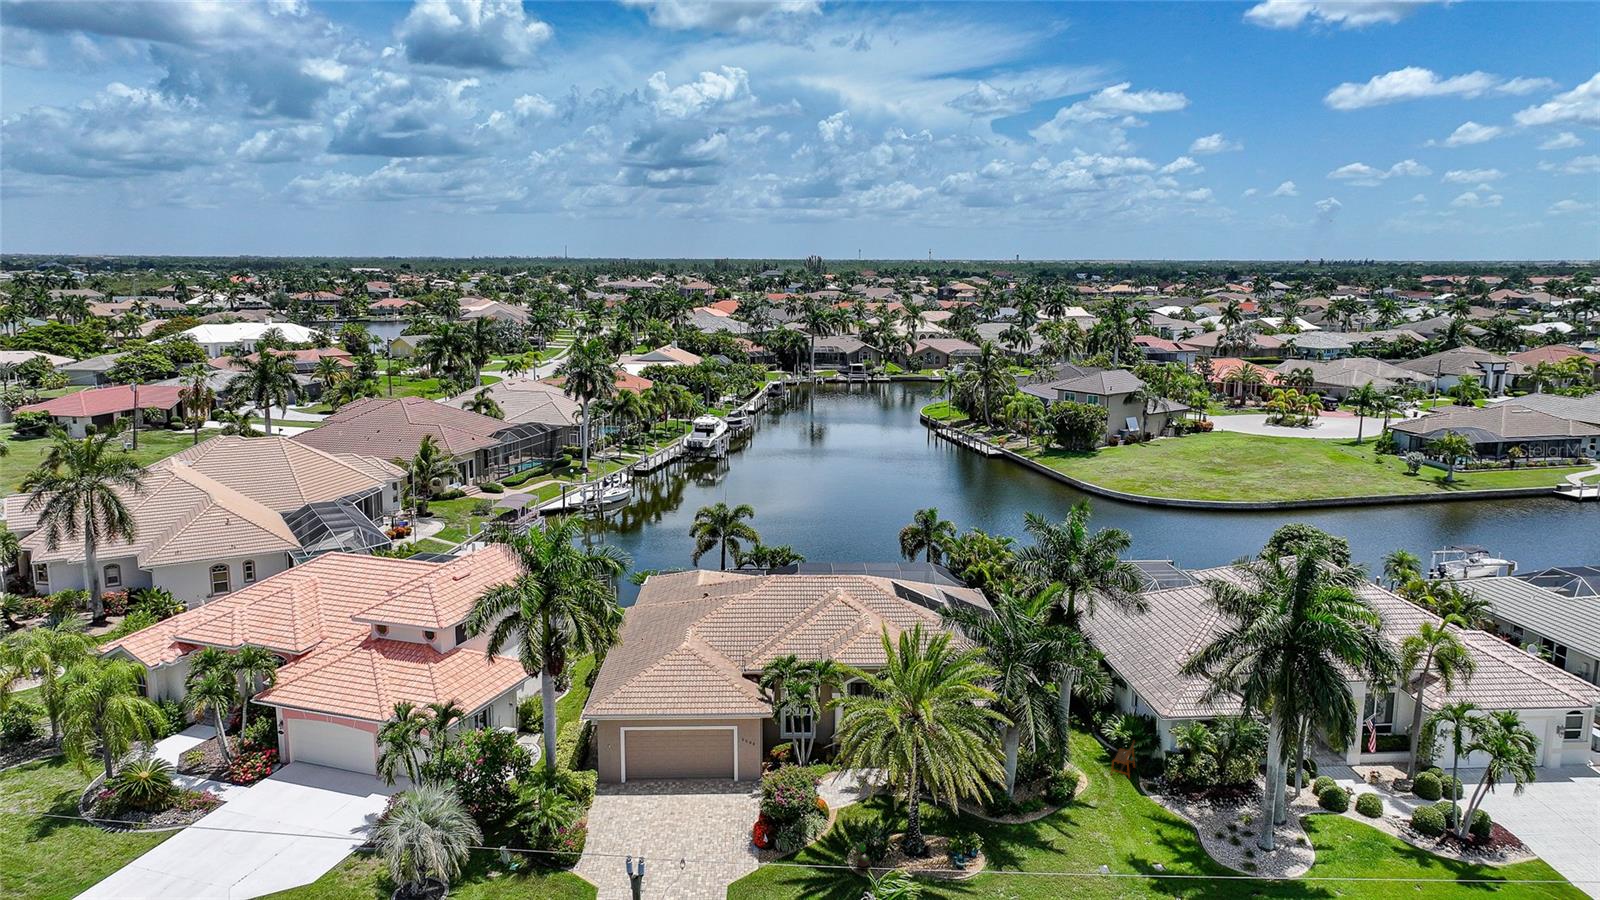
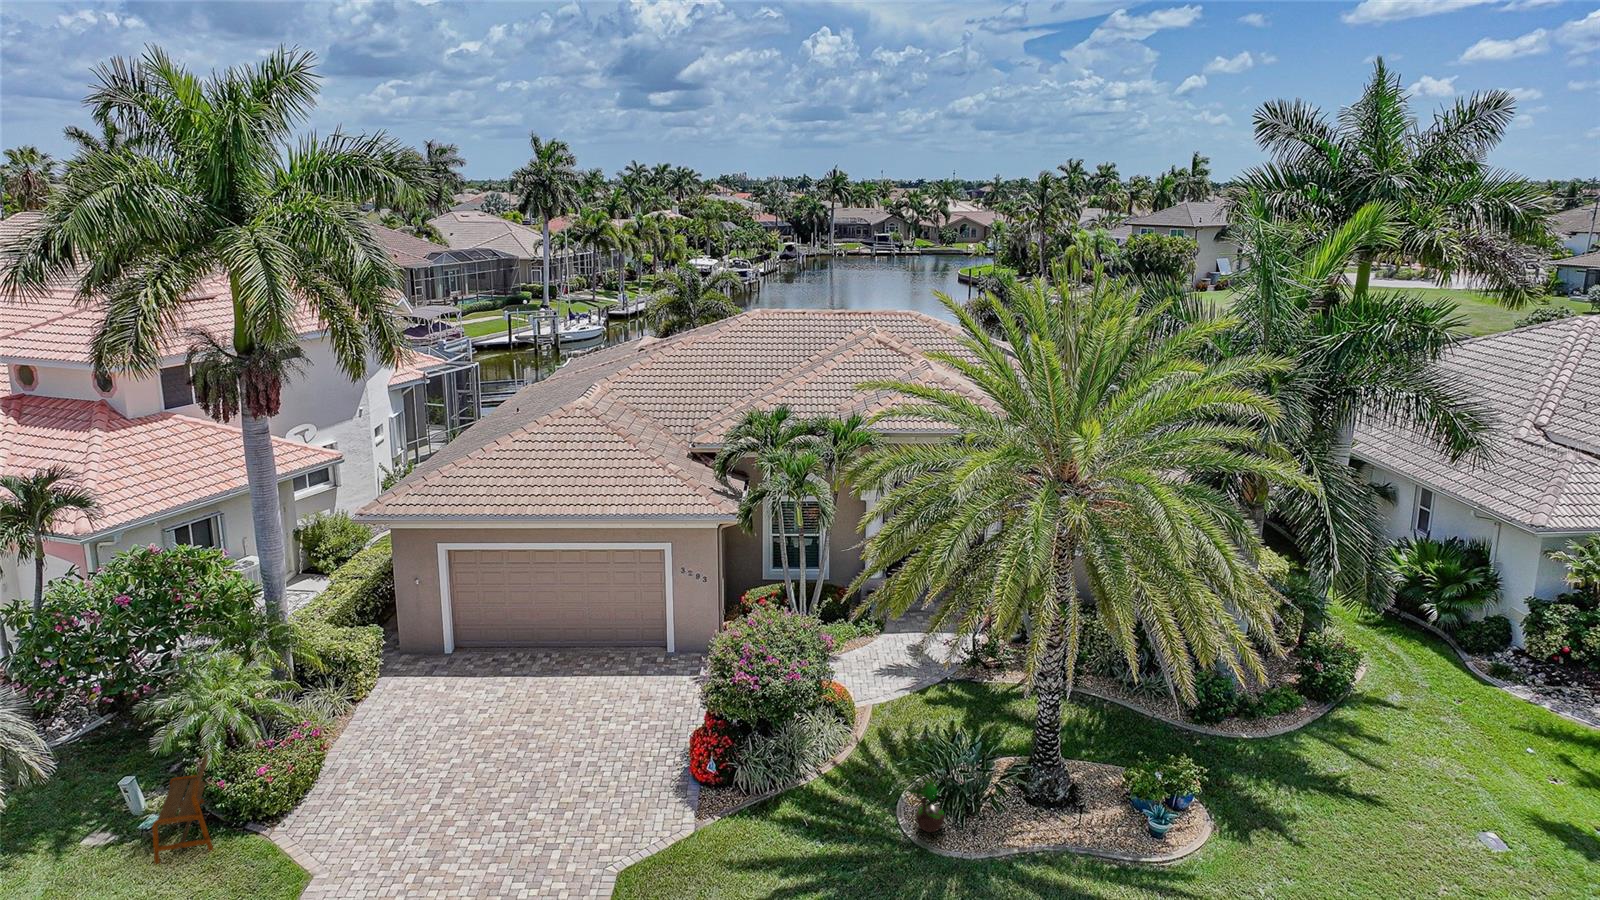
bench: present [1111,742,1135,777] -> present [152,752,213,864]

